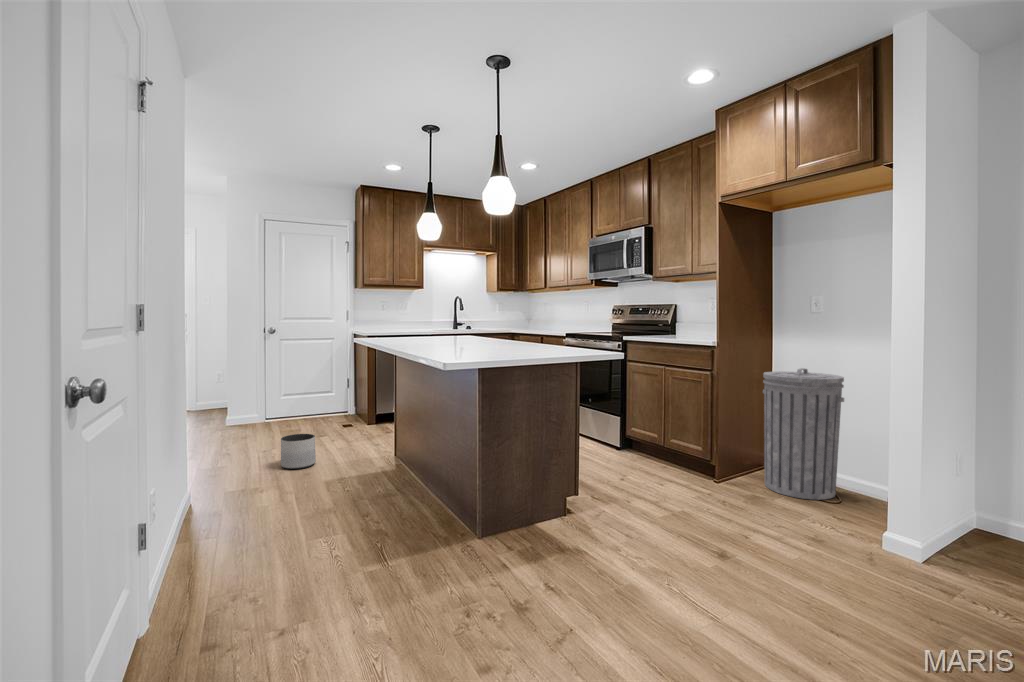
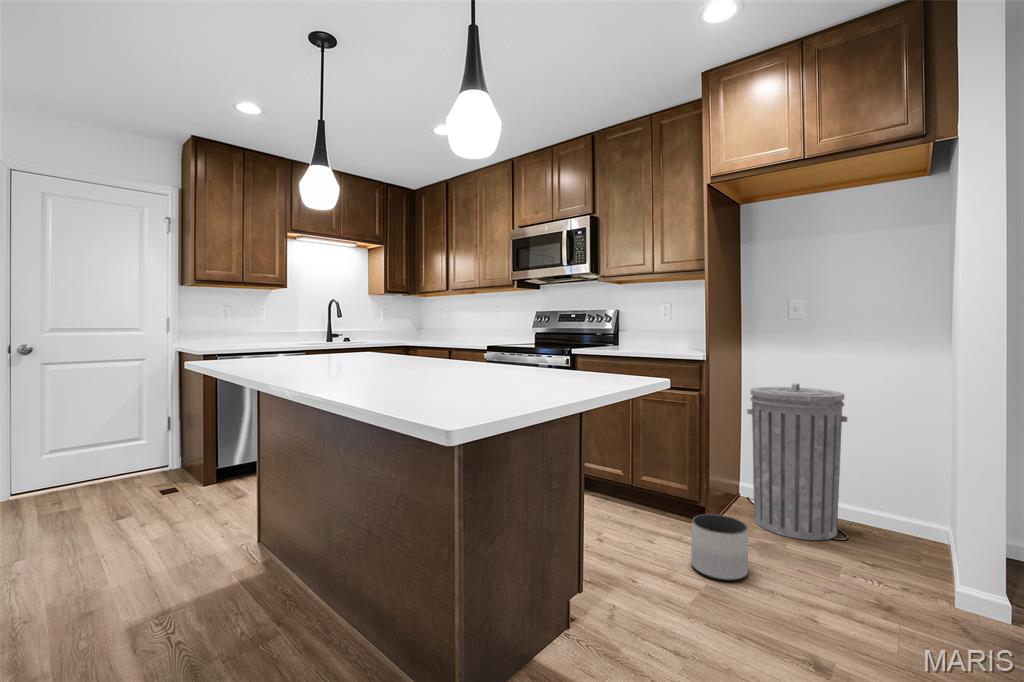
planter: present [281,434,316,469] -> present [691,514,748,581]

